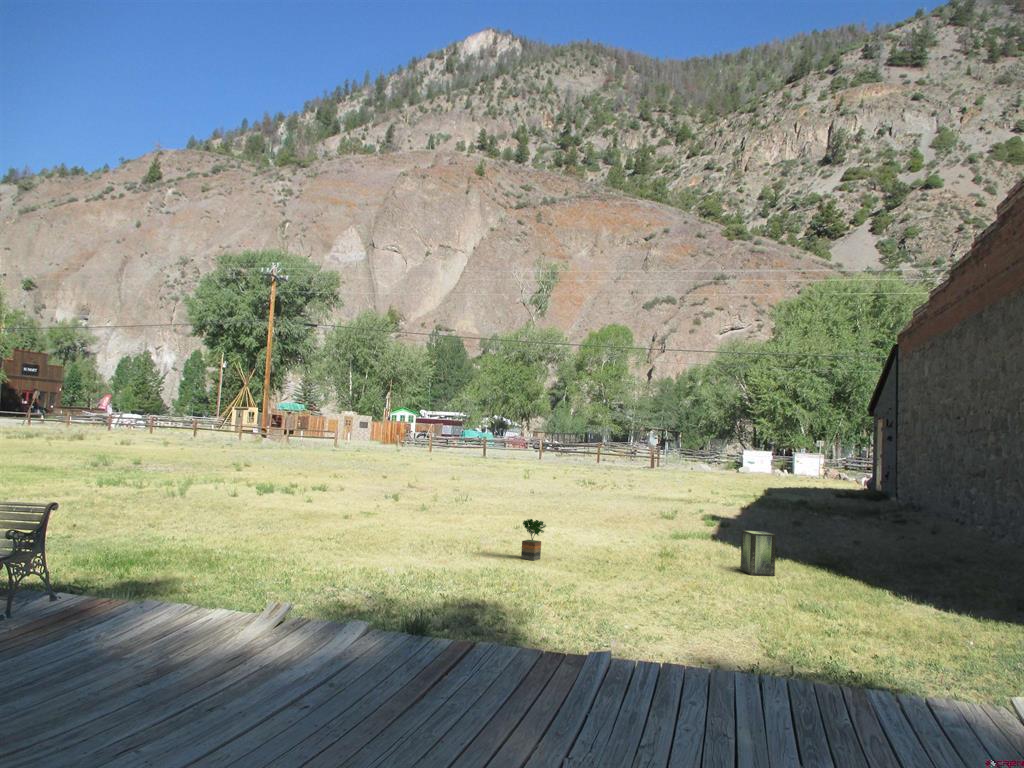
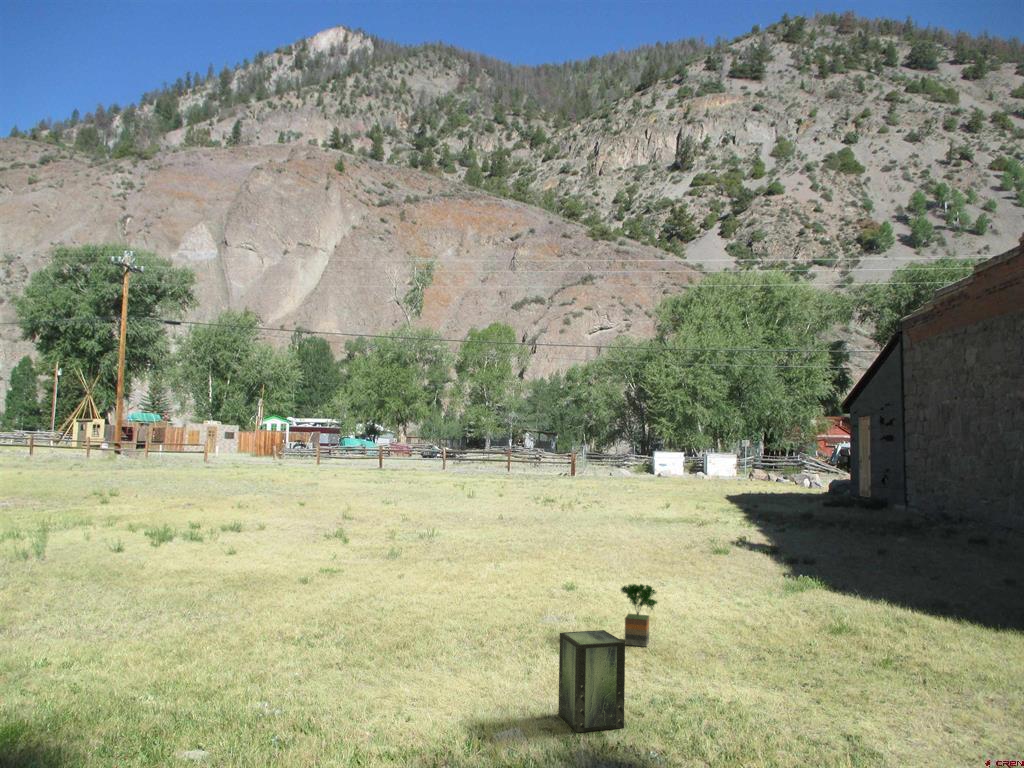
storage box: present [740,531,776,576] -> present [558,630,625,732]

